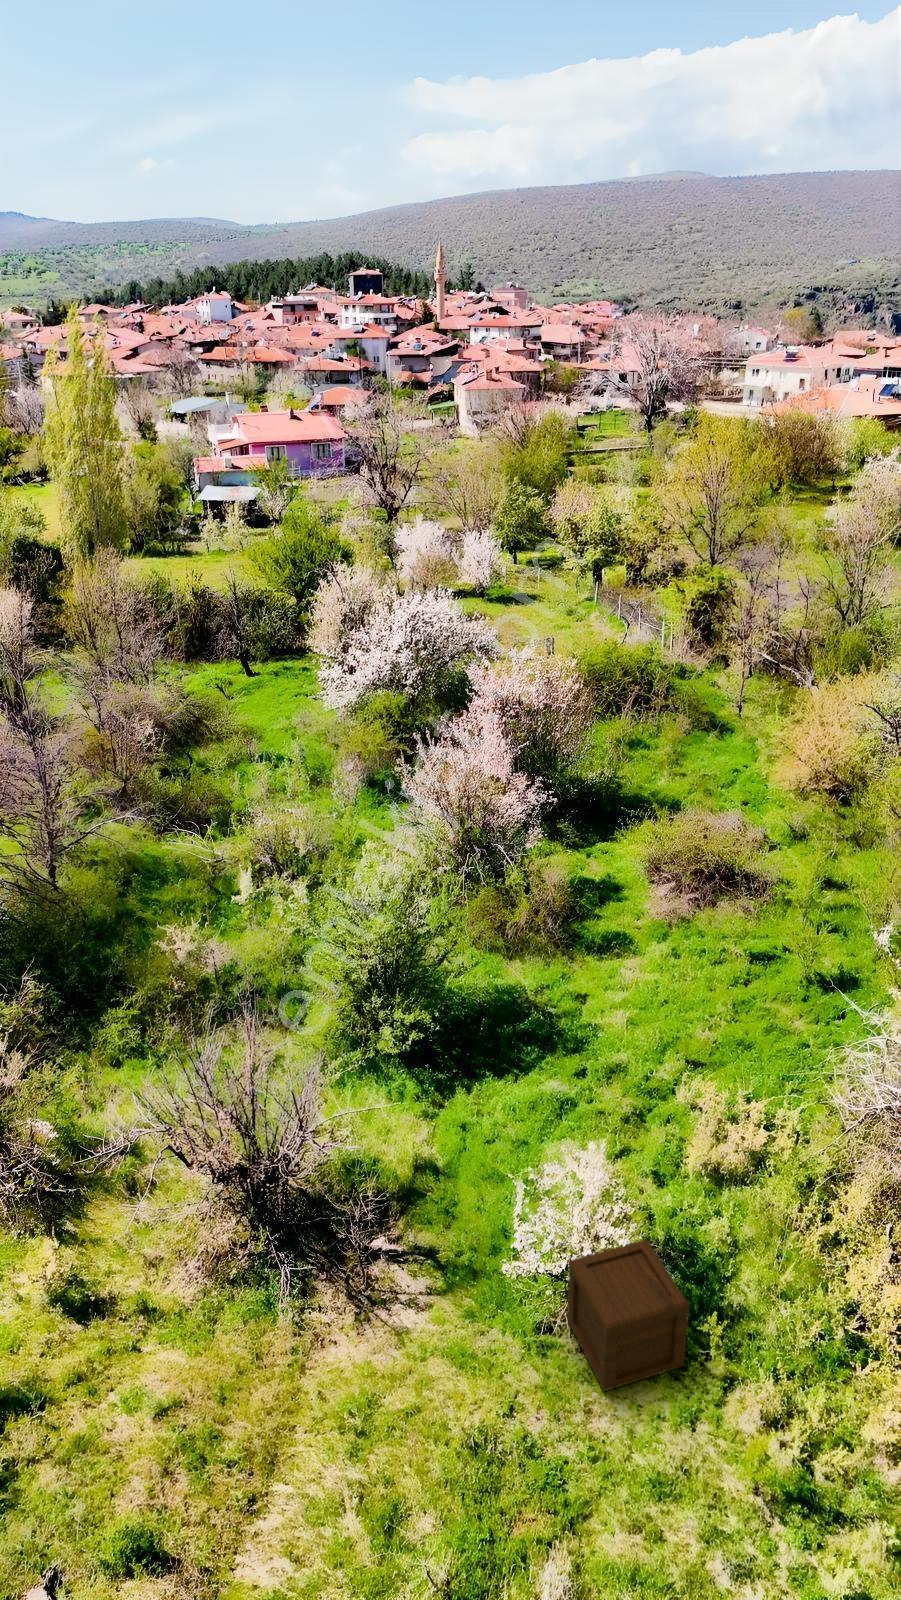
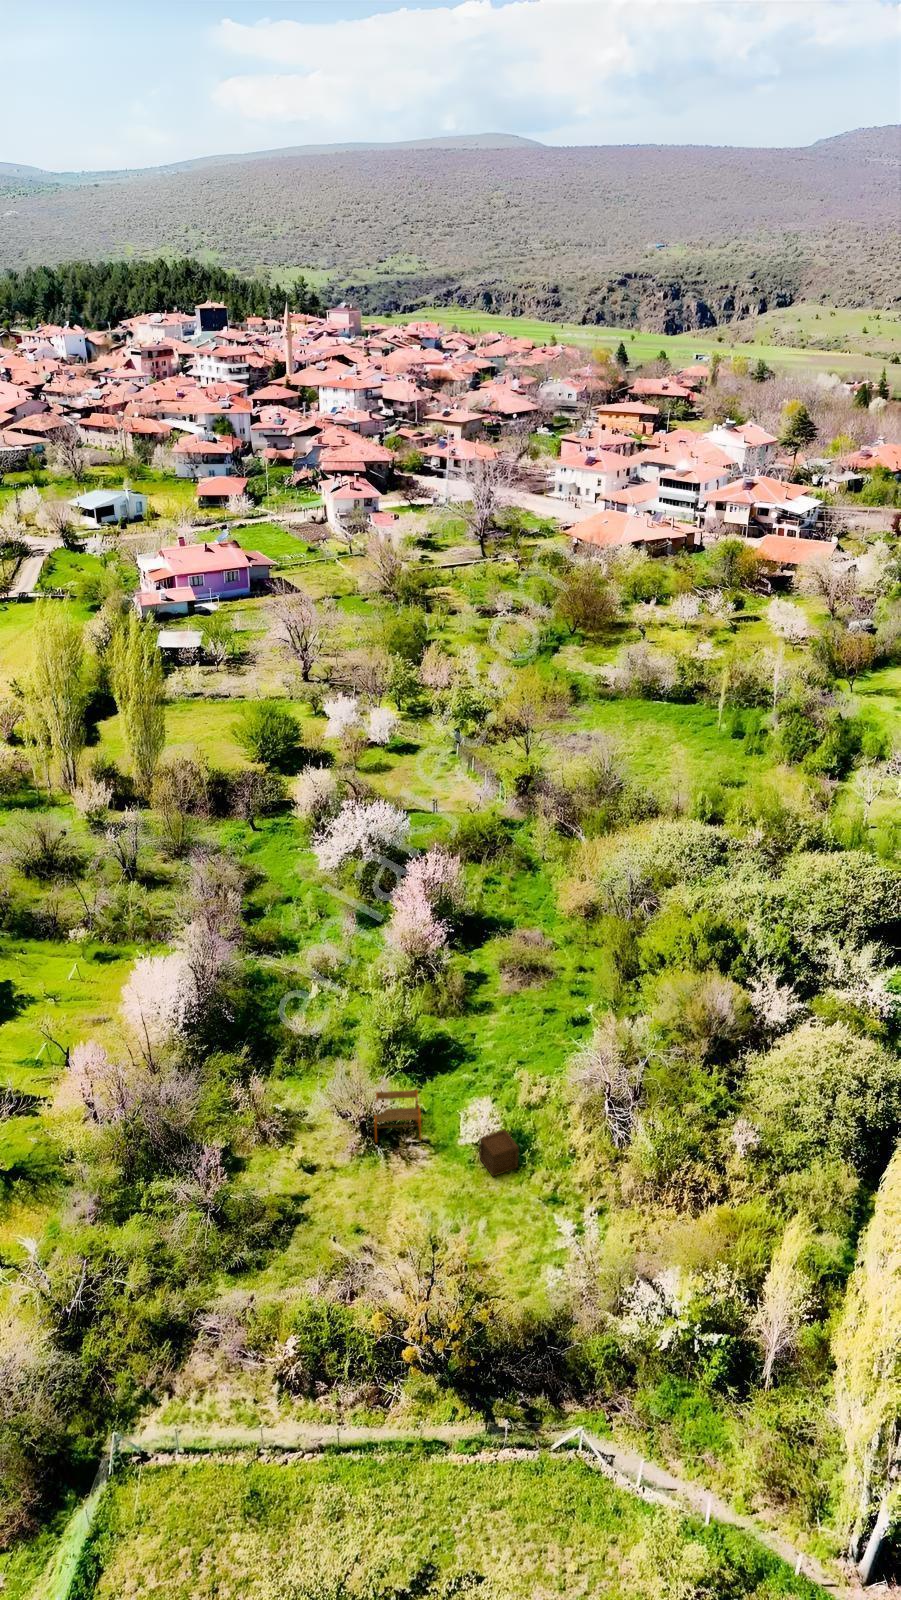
bench: none [279,1100,416,1245] -> present [374,1090,421,1143]

